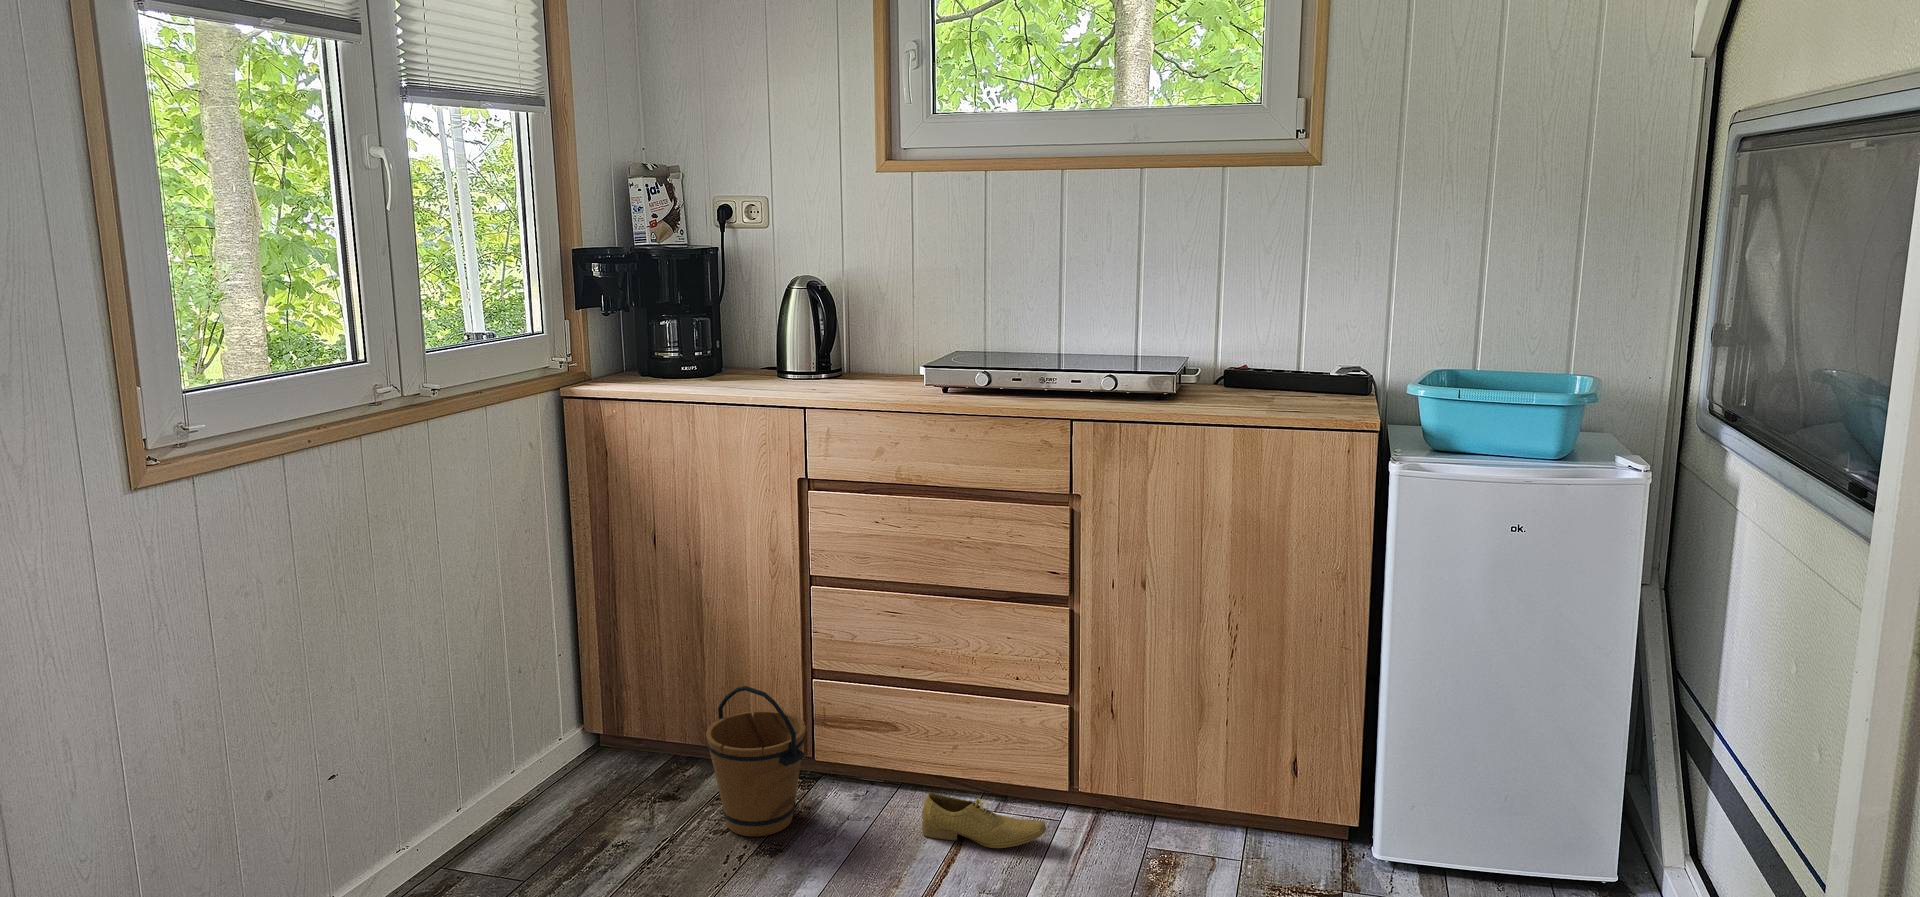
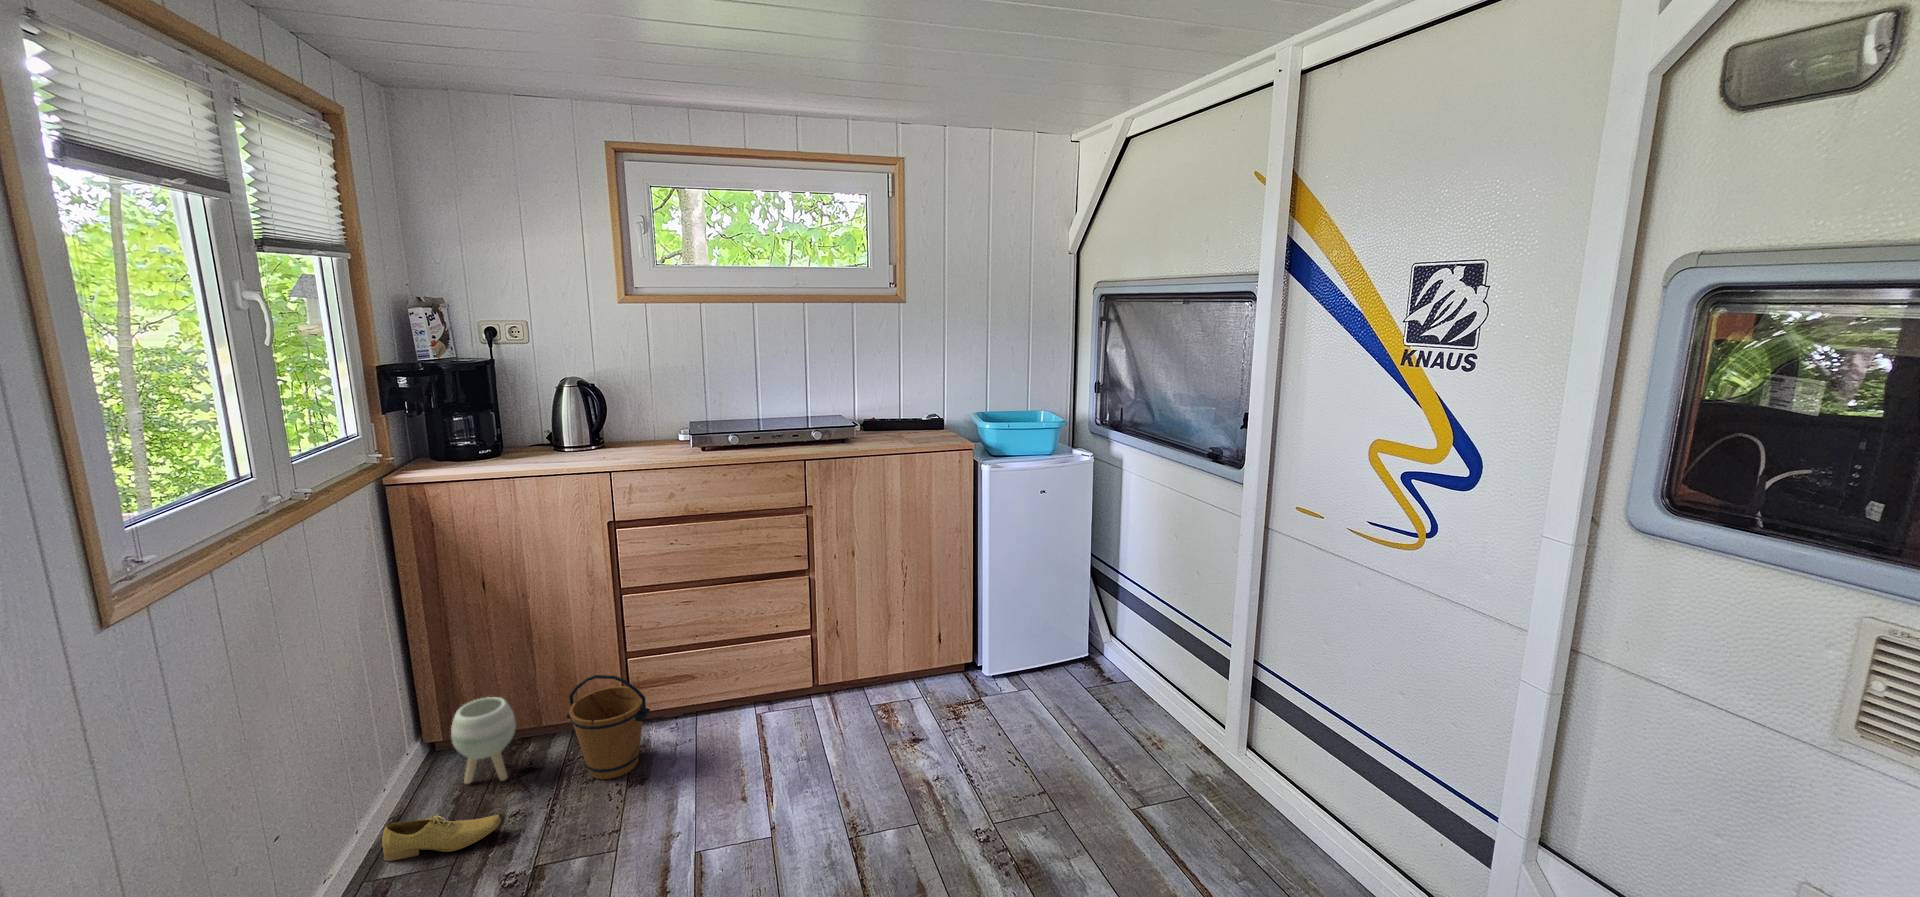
planter: none [590,686,665,799] -> present [451,697,516,784]
shoe: present [922,793,1046,848] -> present [382,813,501,861]

